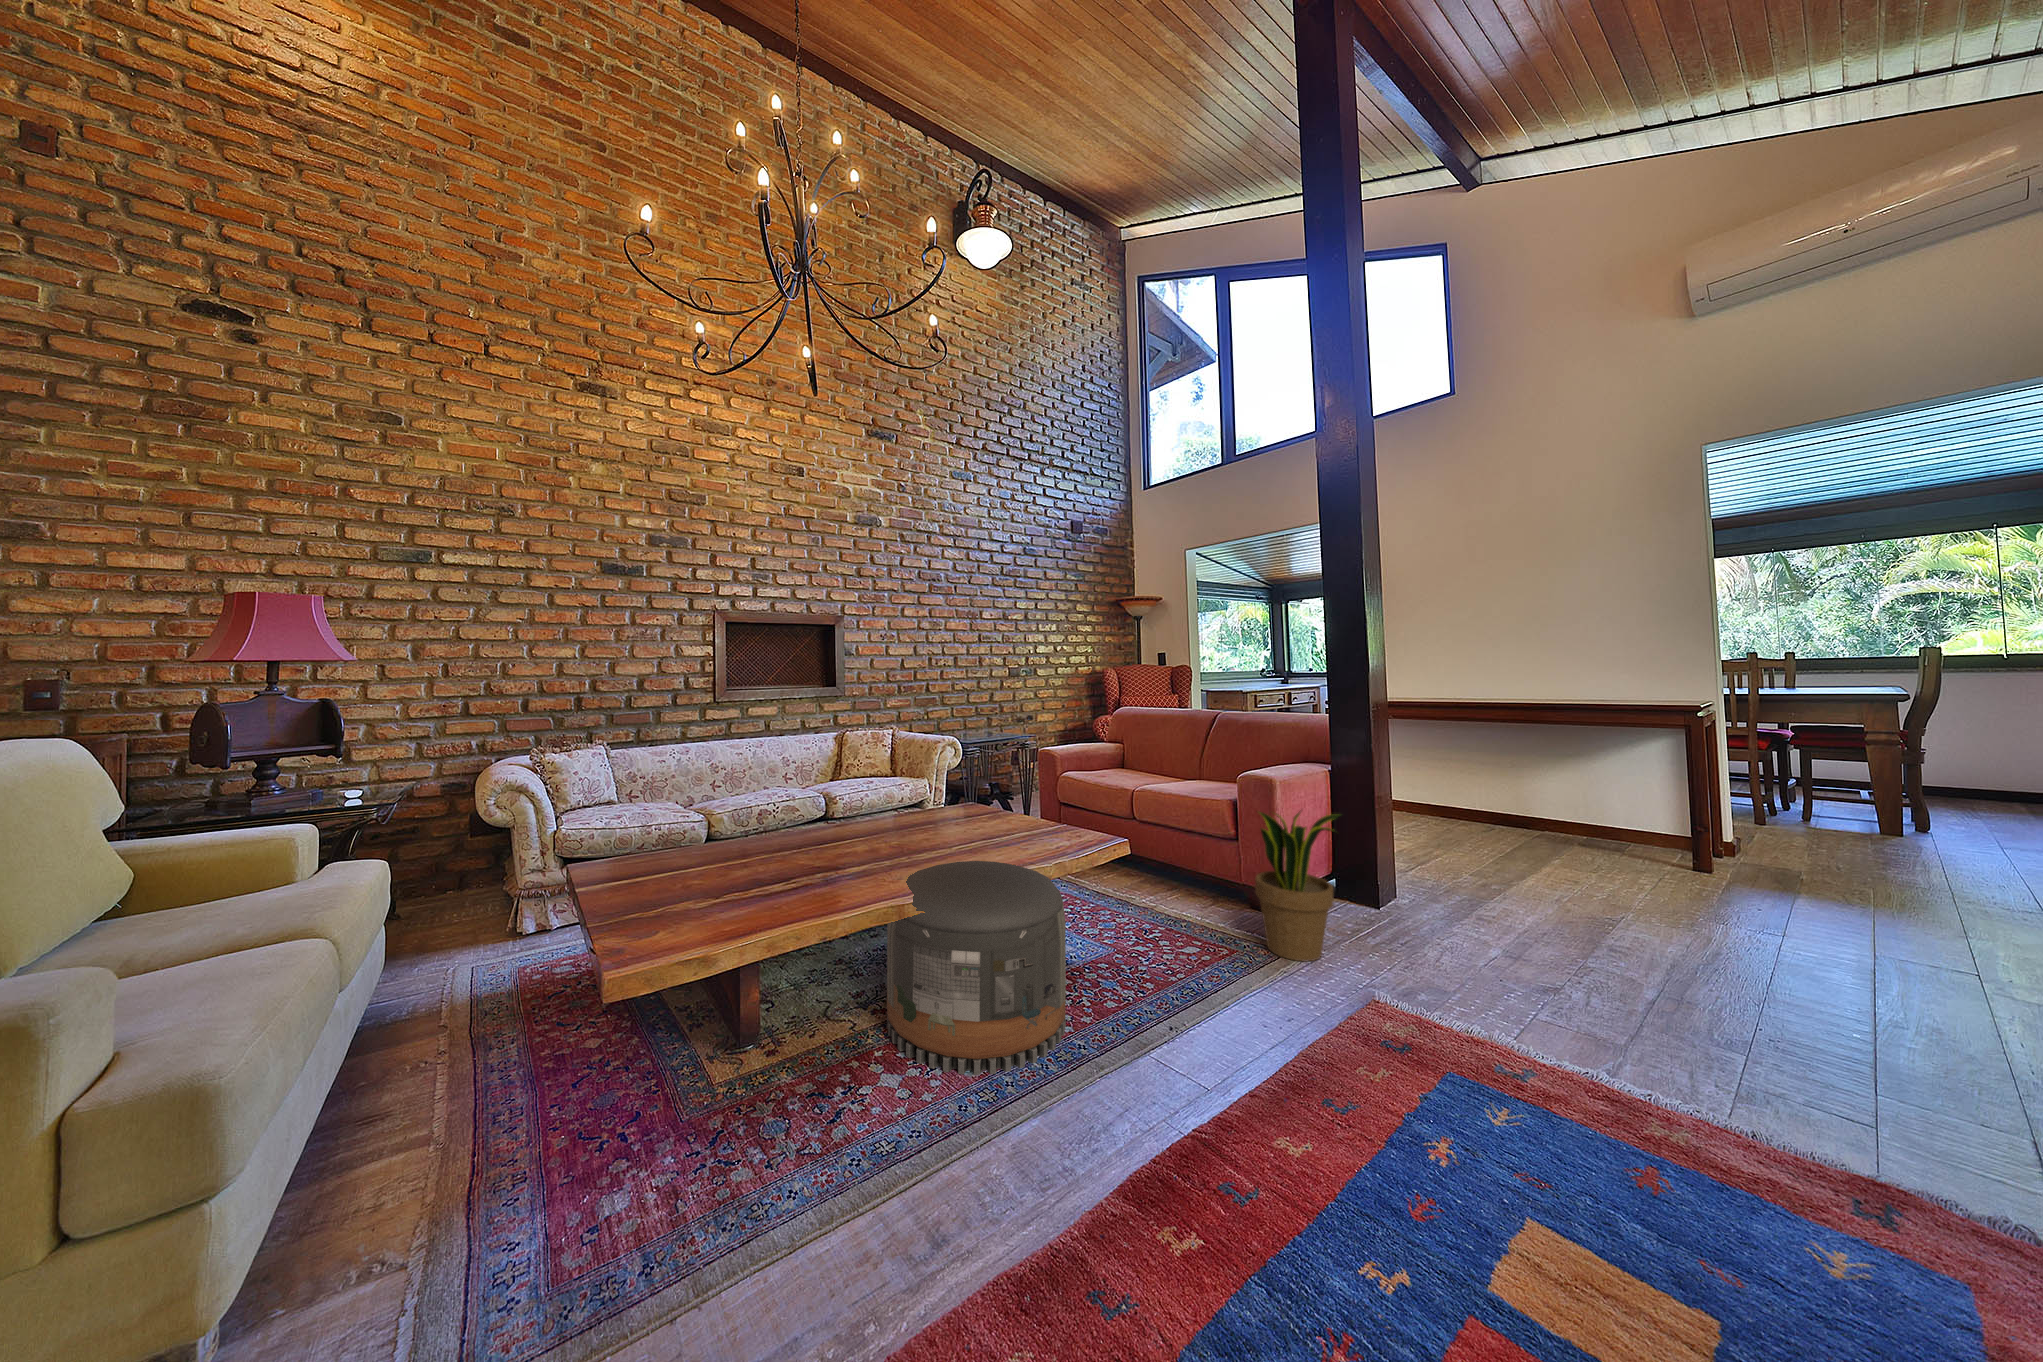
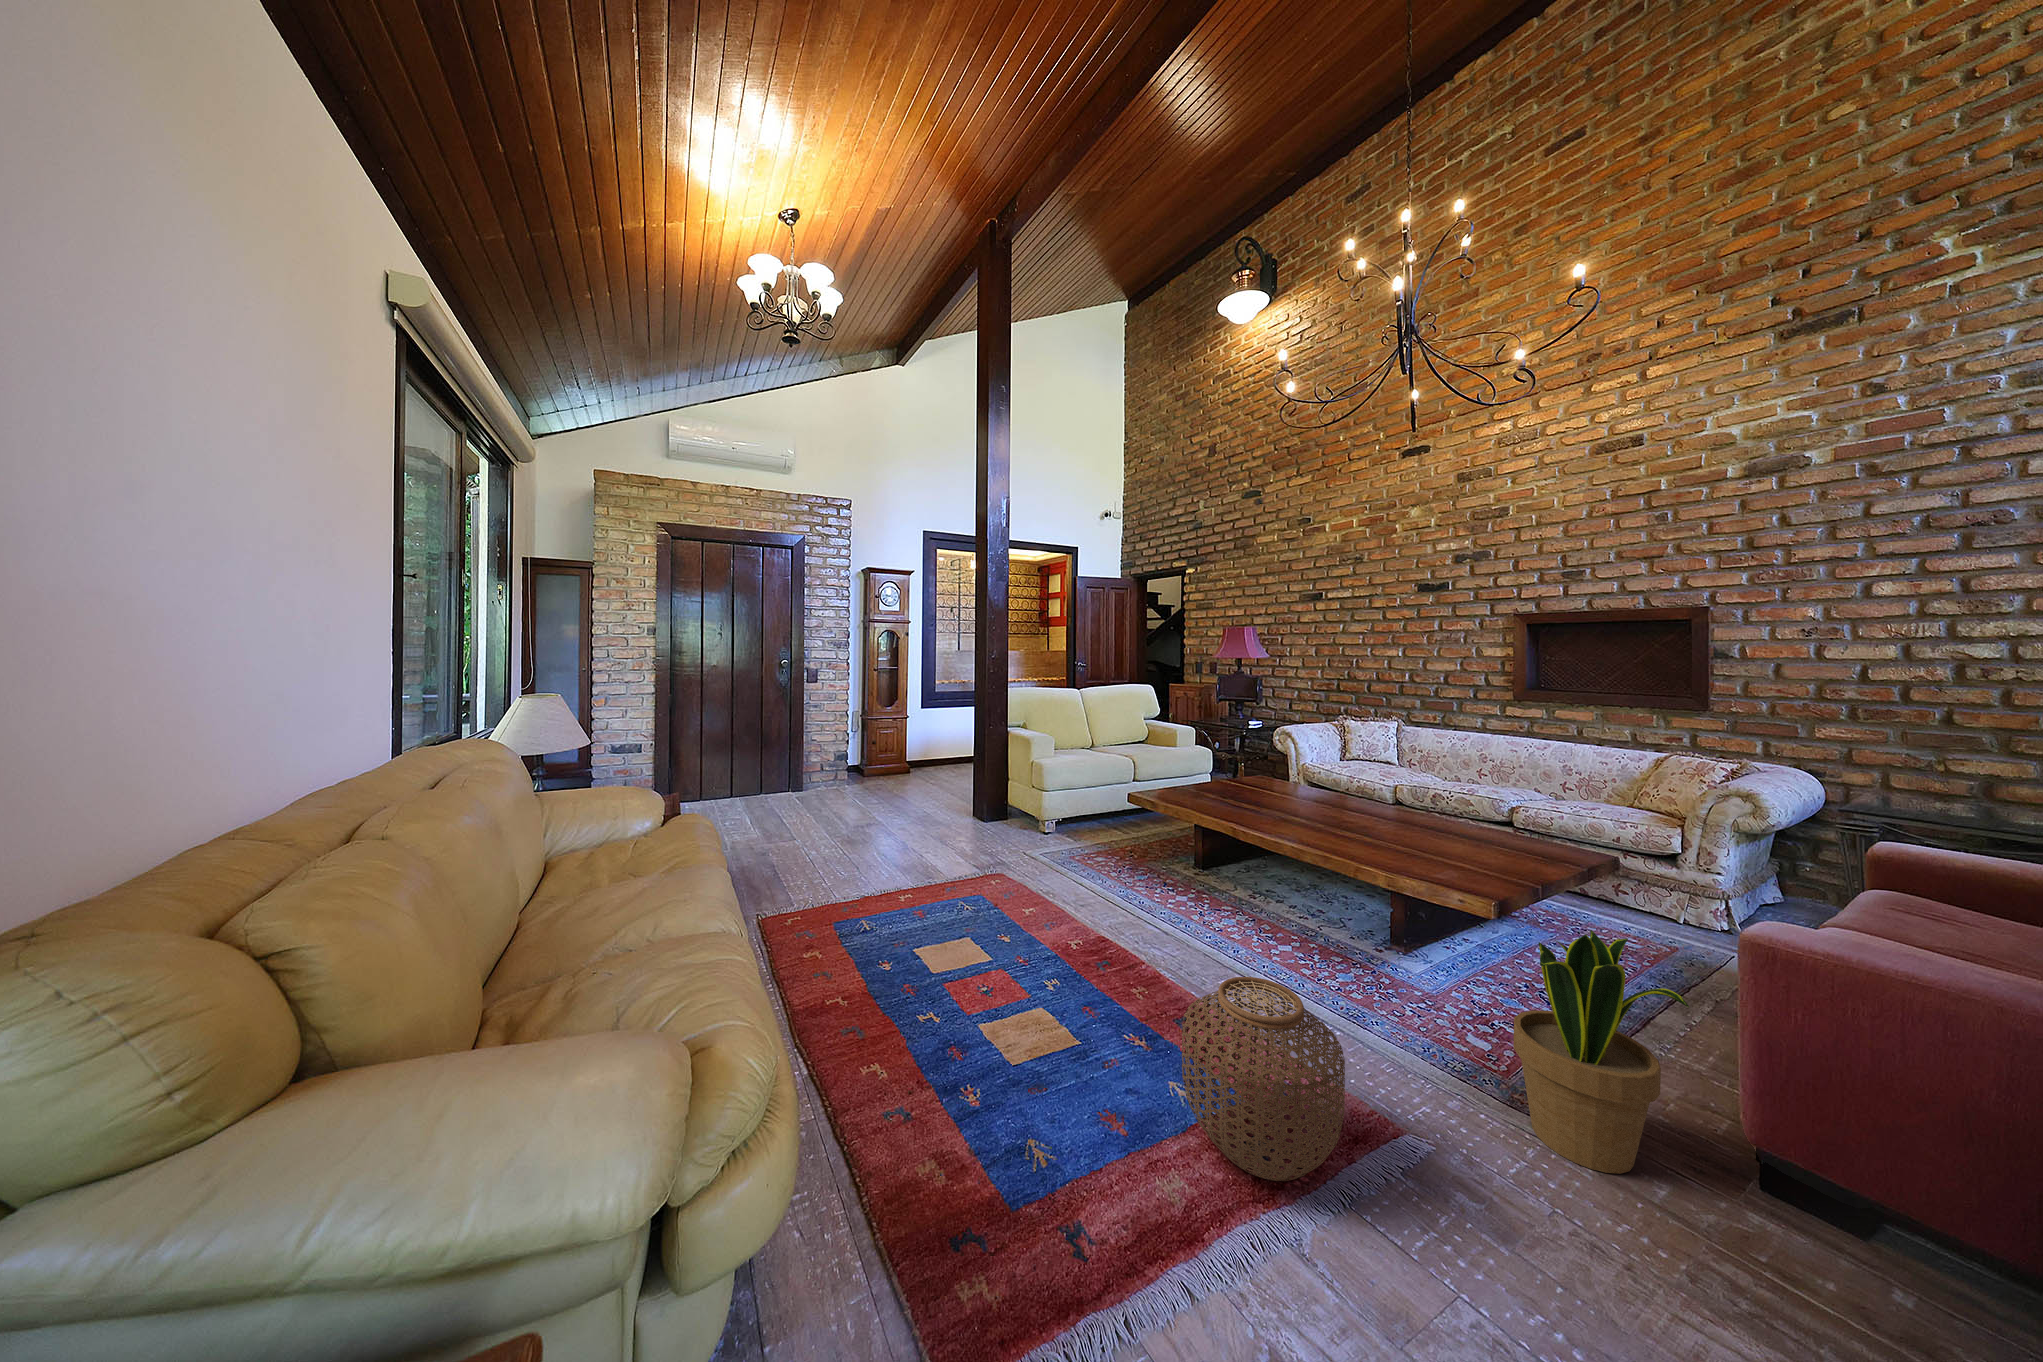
pouf: present [887,861,1066,1075] -> none [1195,816,1328,951]
woven basket: none [1420,922,1604,1110] -> present [1182,977,1345,1181]

